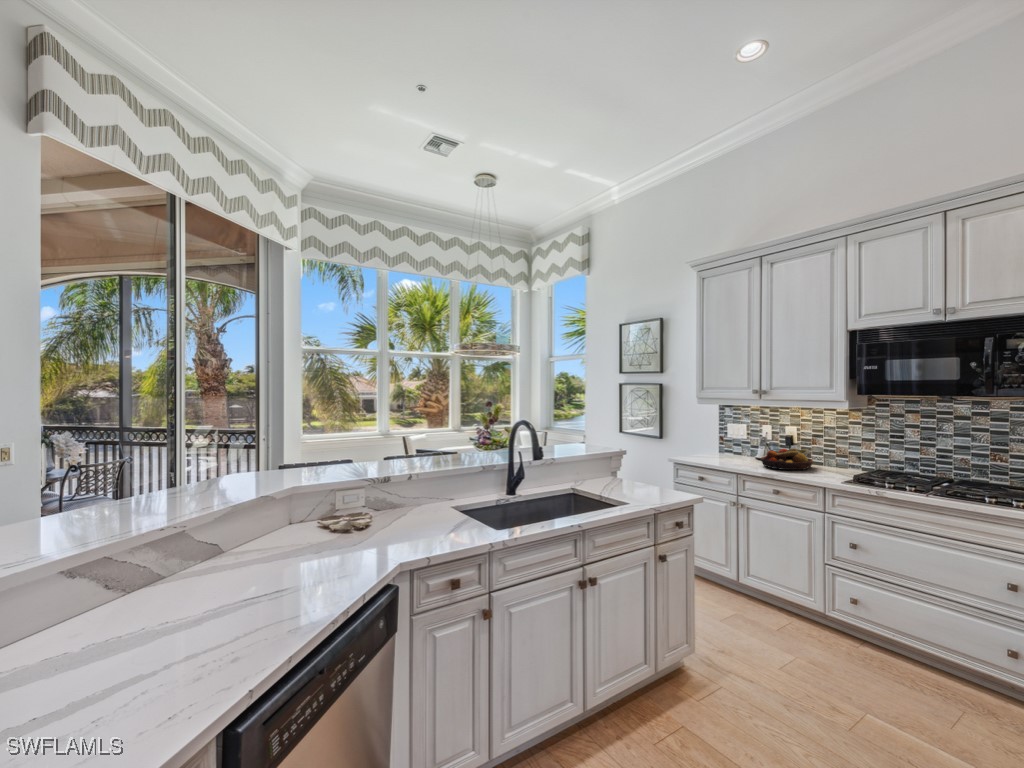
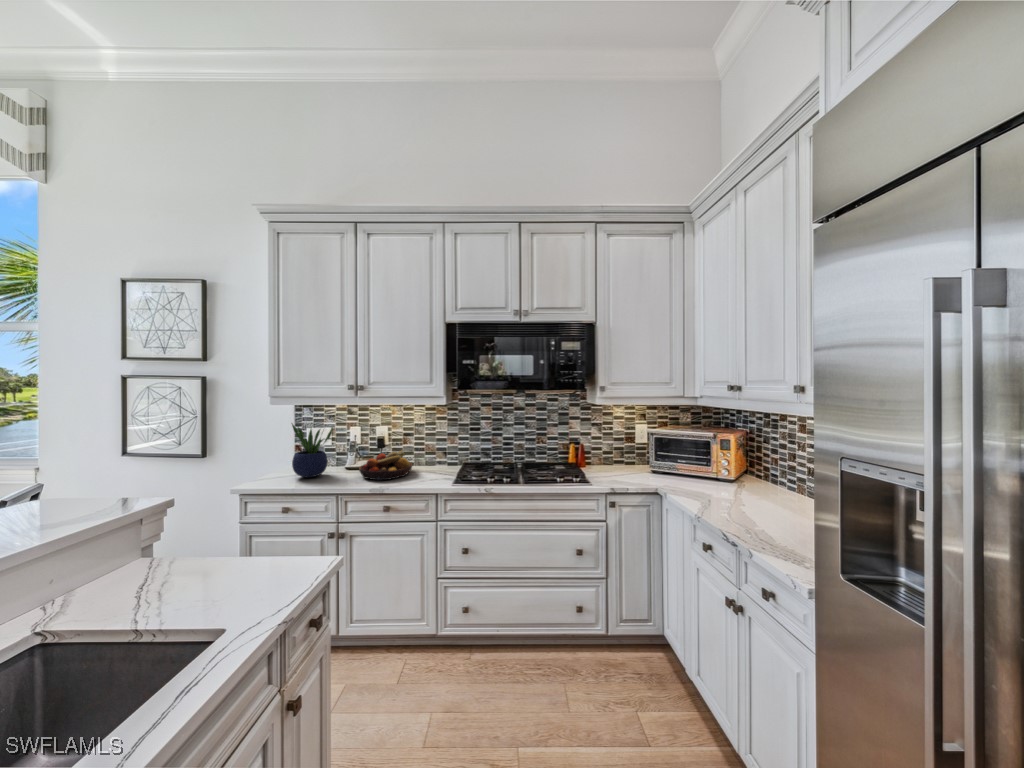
potted plant: none [710,416,743,460] -> present [292,424,332,477]

